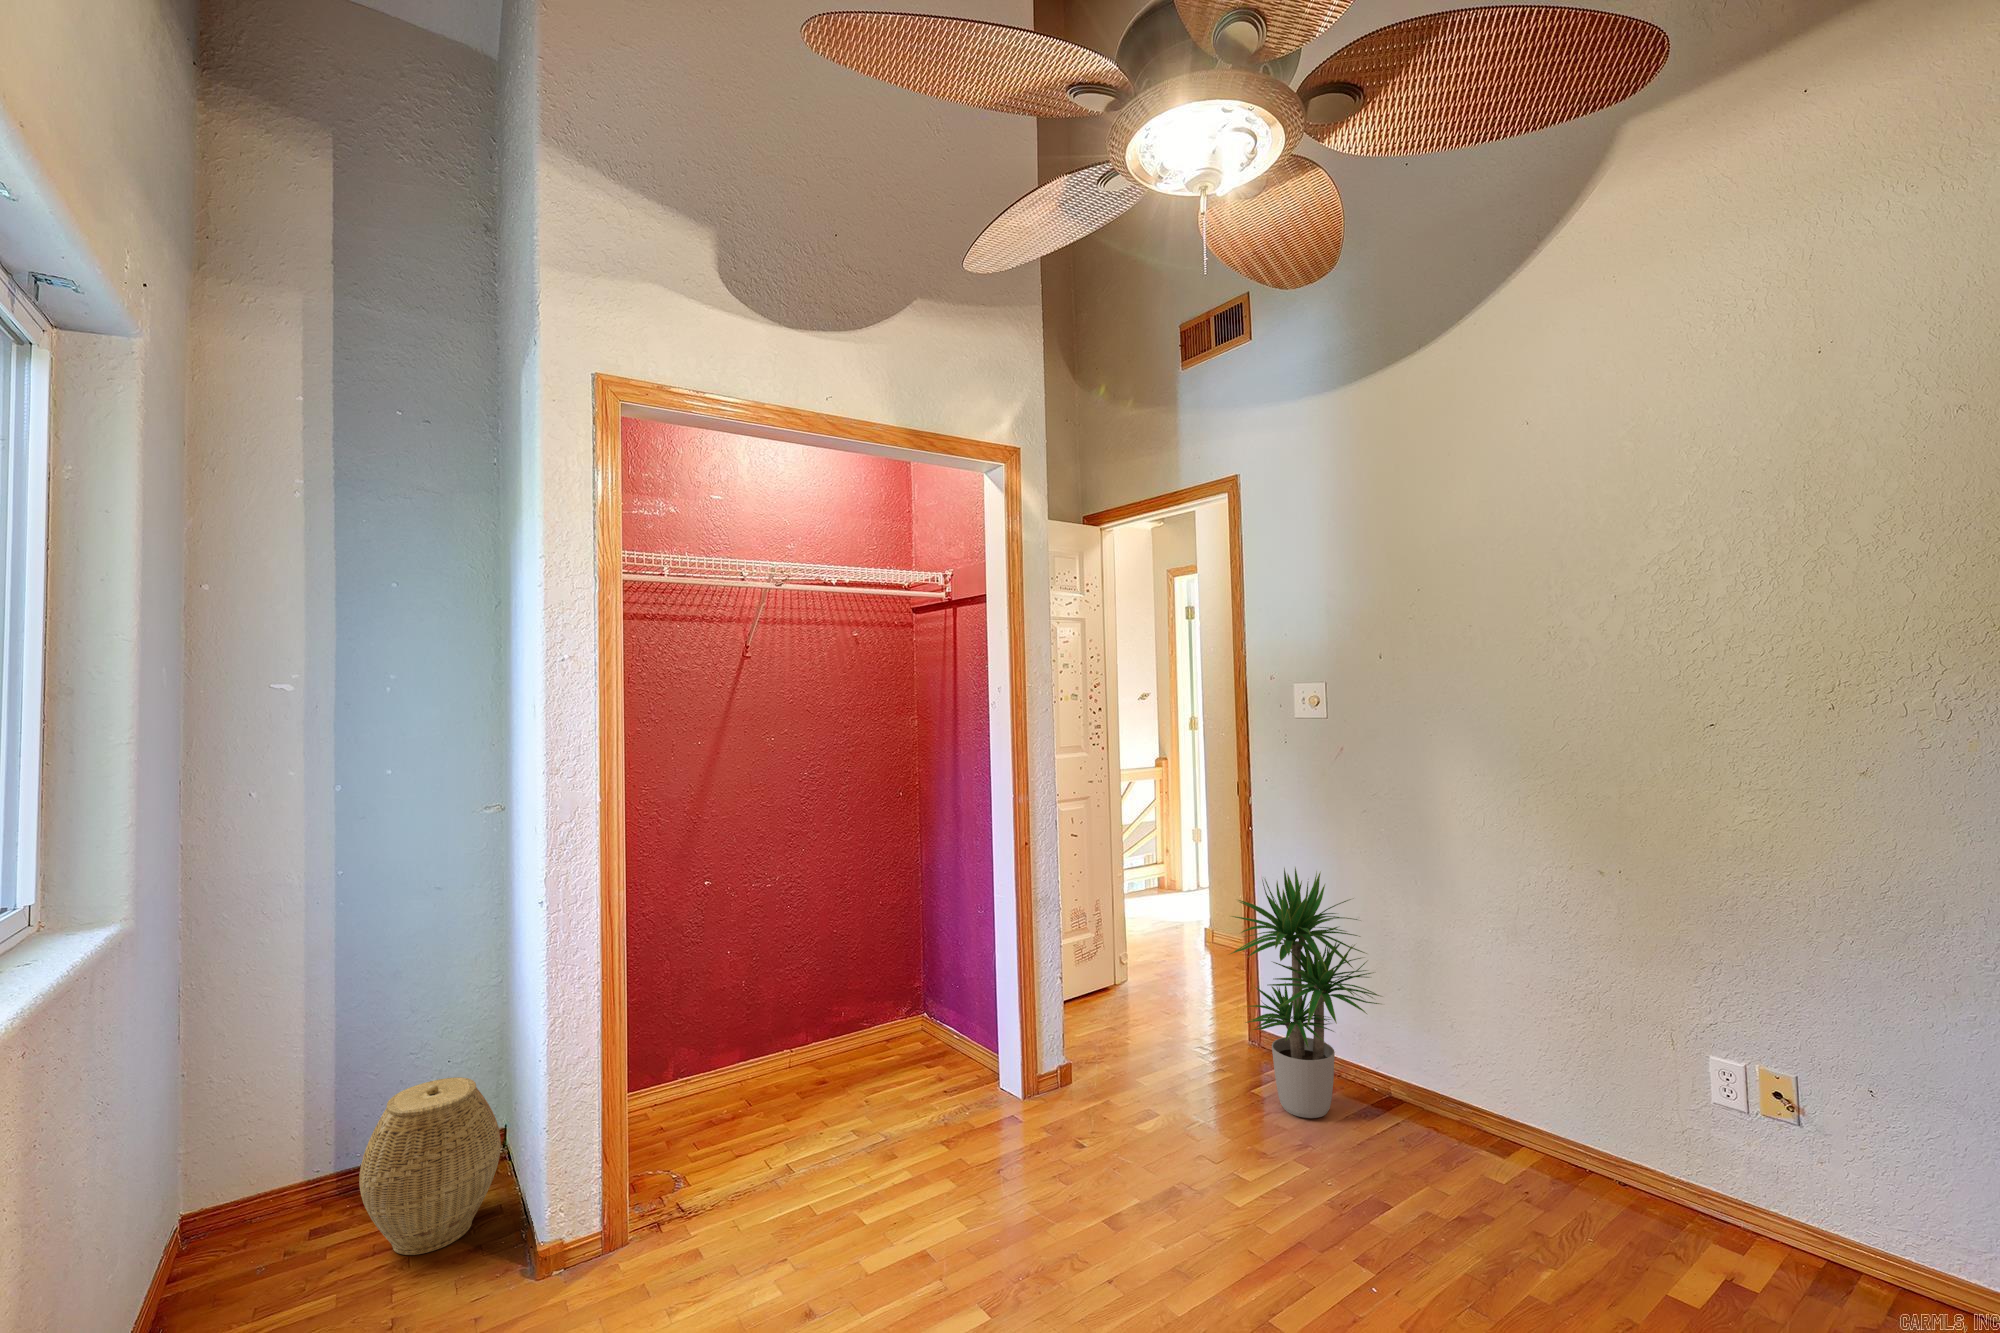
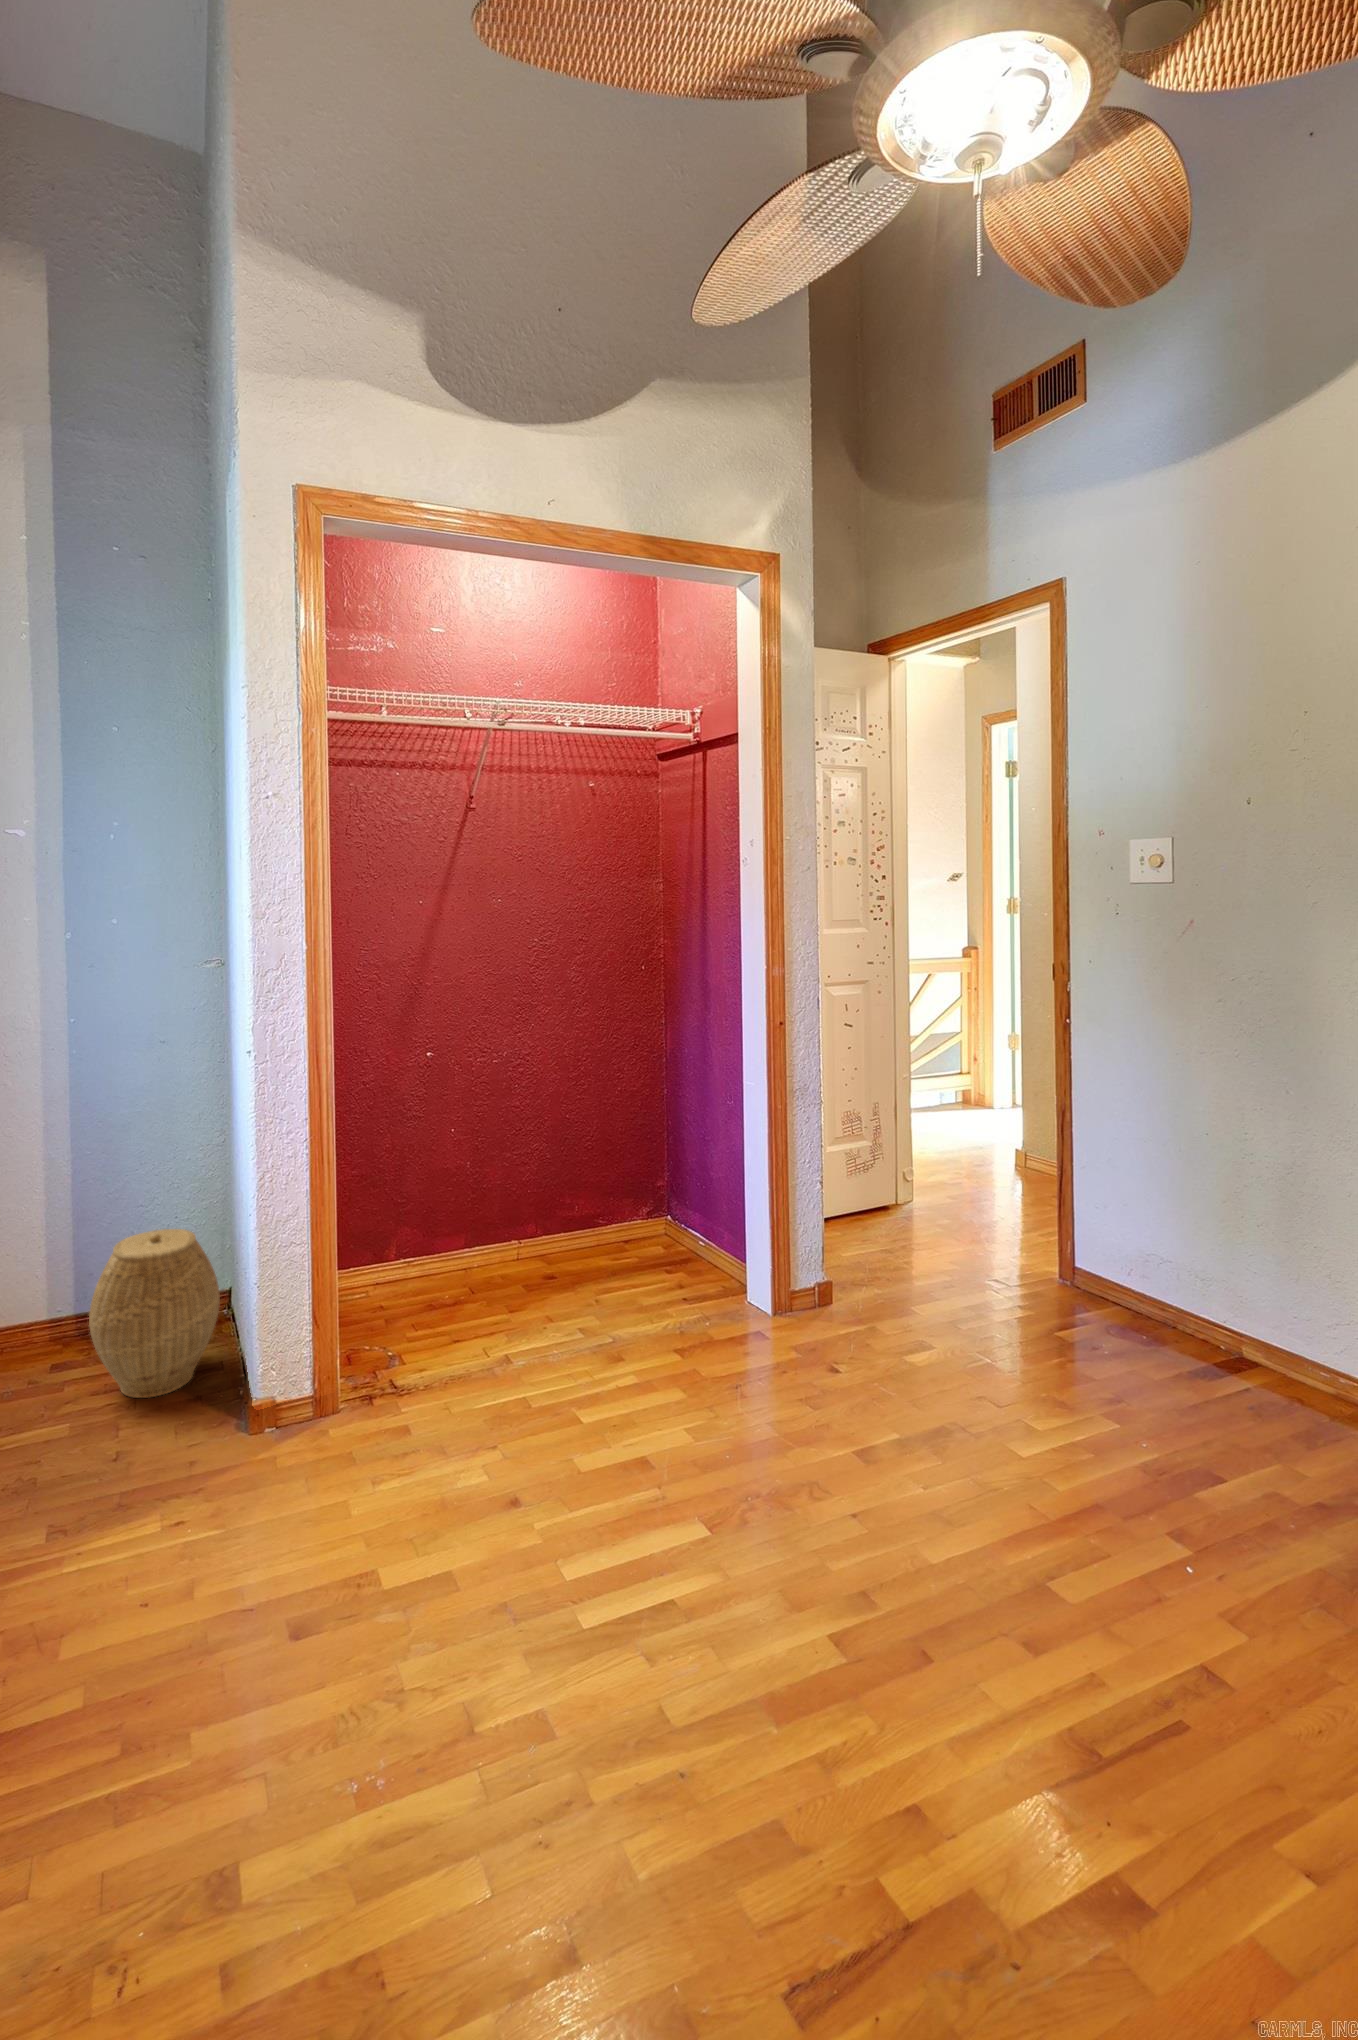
potted plant: present [1230,868,1380,1118] -> none [1026,1062,1241,1372]

